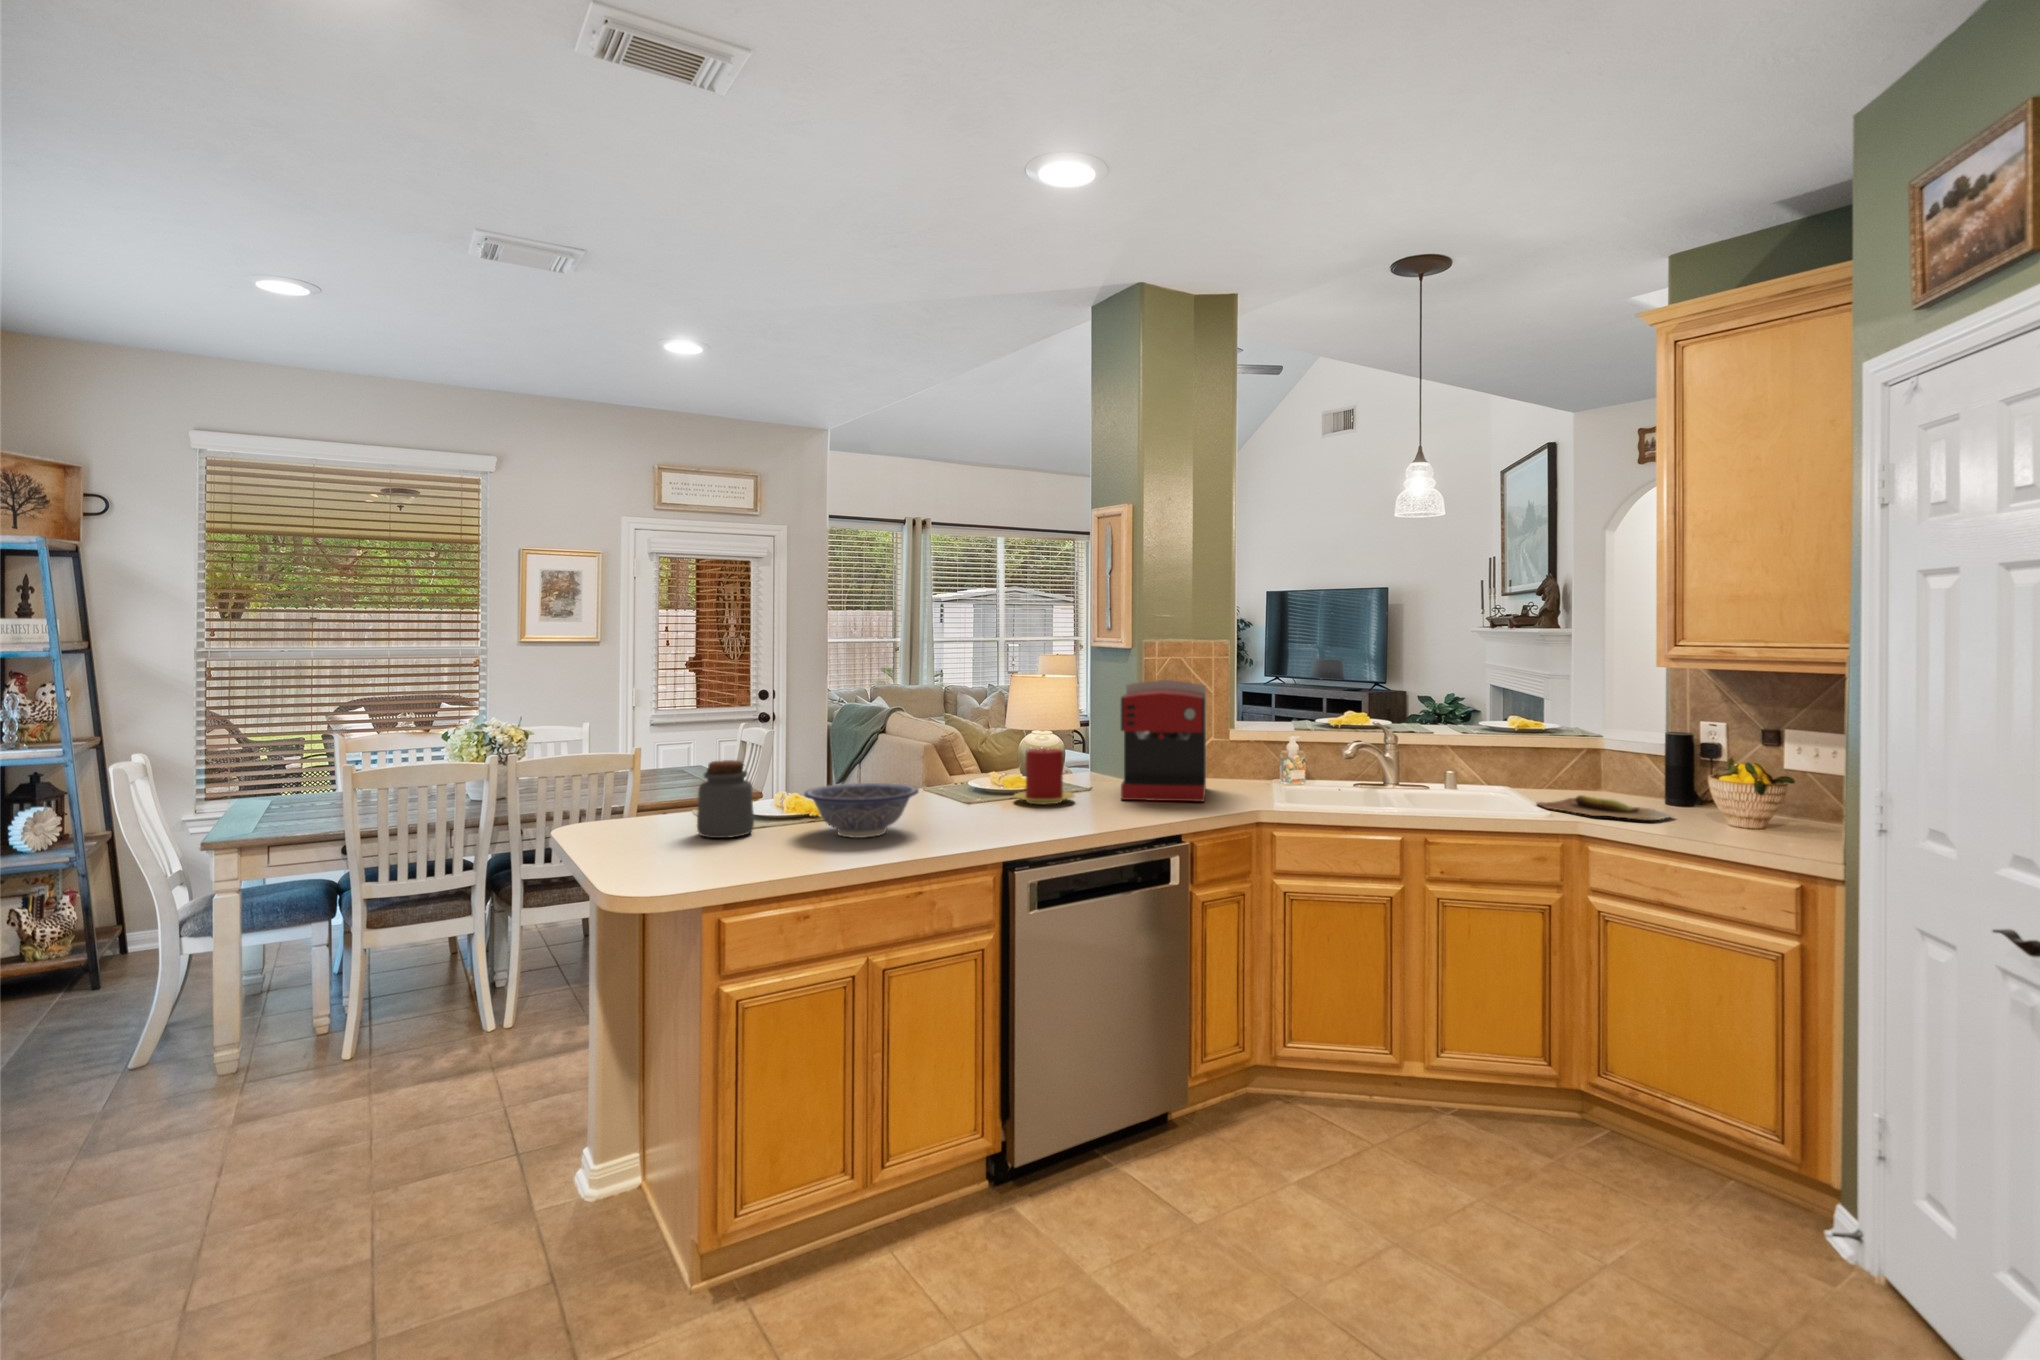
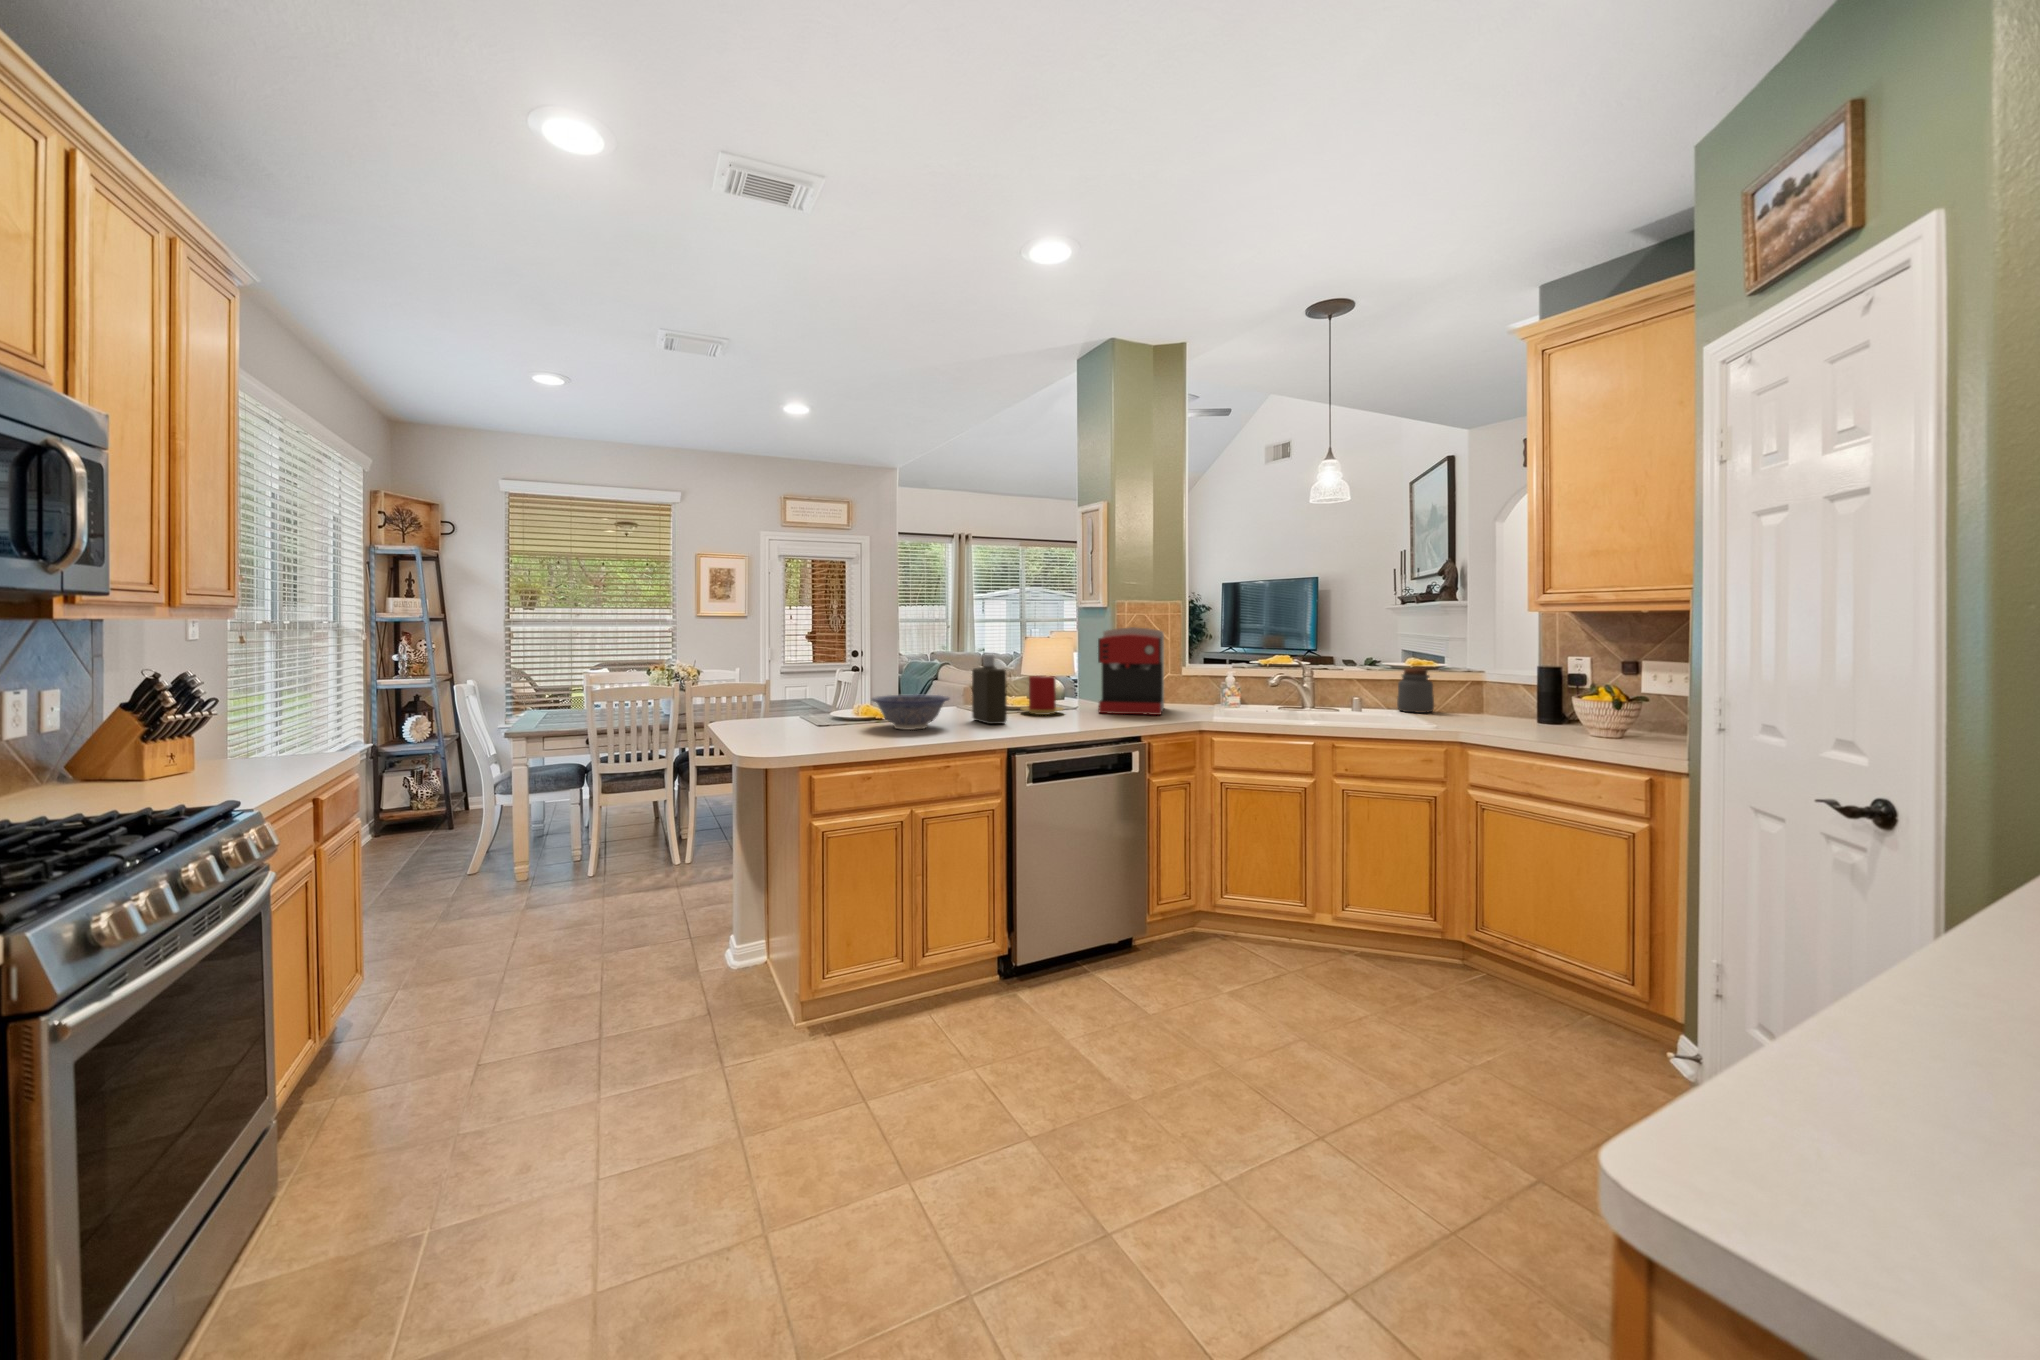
bottle: none [949,725,998,825] -> present [972,655,1007,724]
jar: present [697,760,754,838] -> present [1397,668,1434,713]
cutting board: present [1537,795,1672,820] -> none [1426,713,1544,731]

